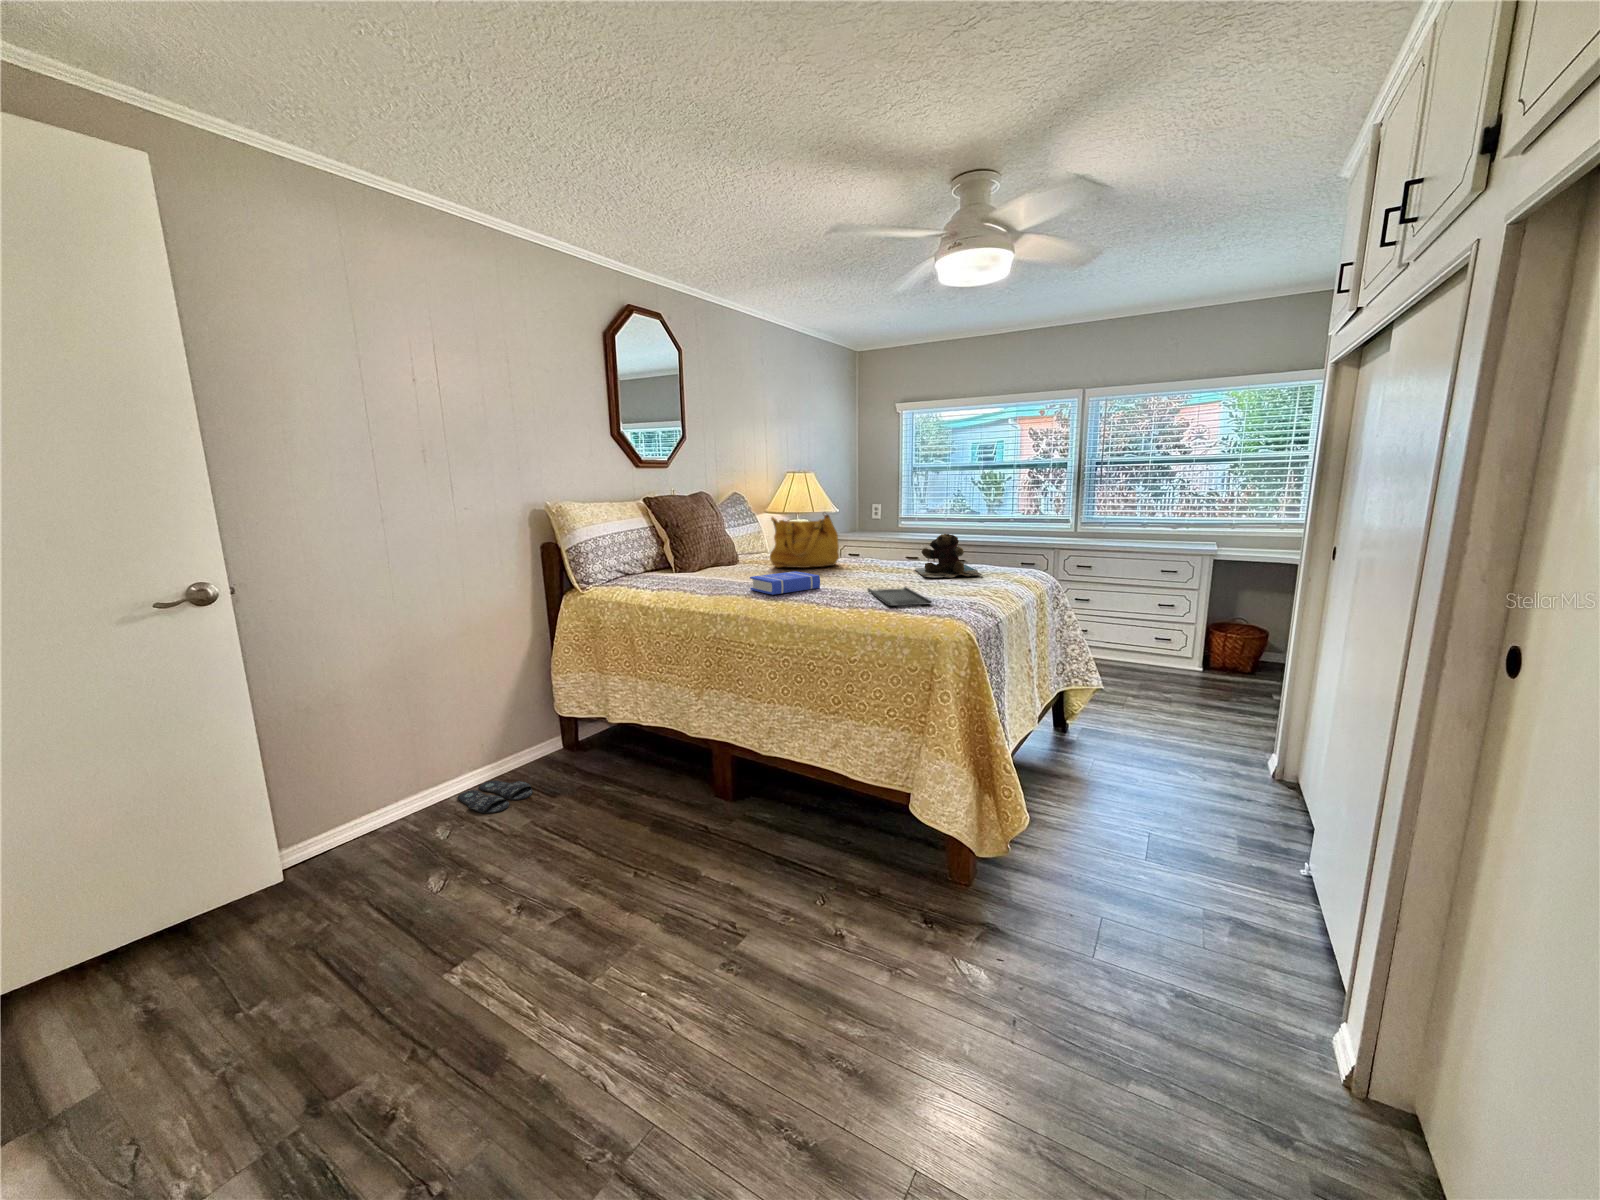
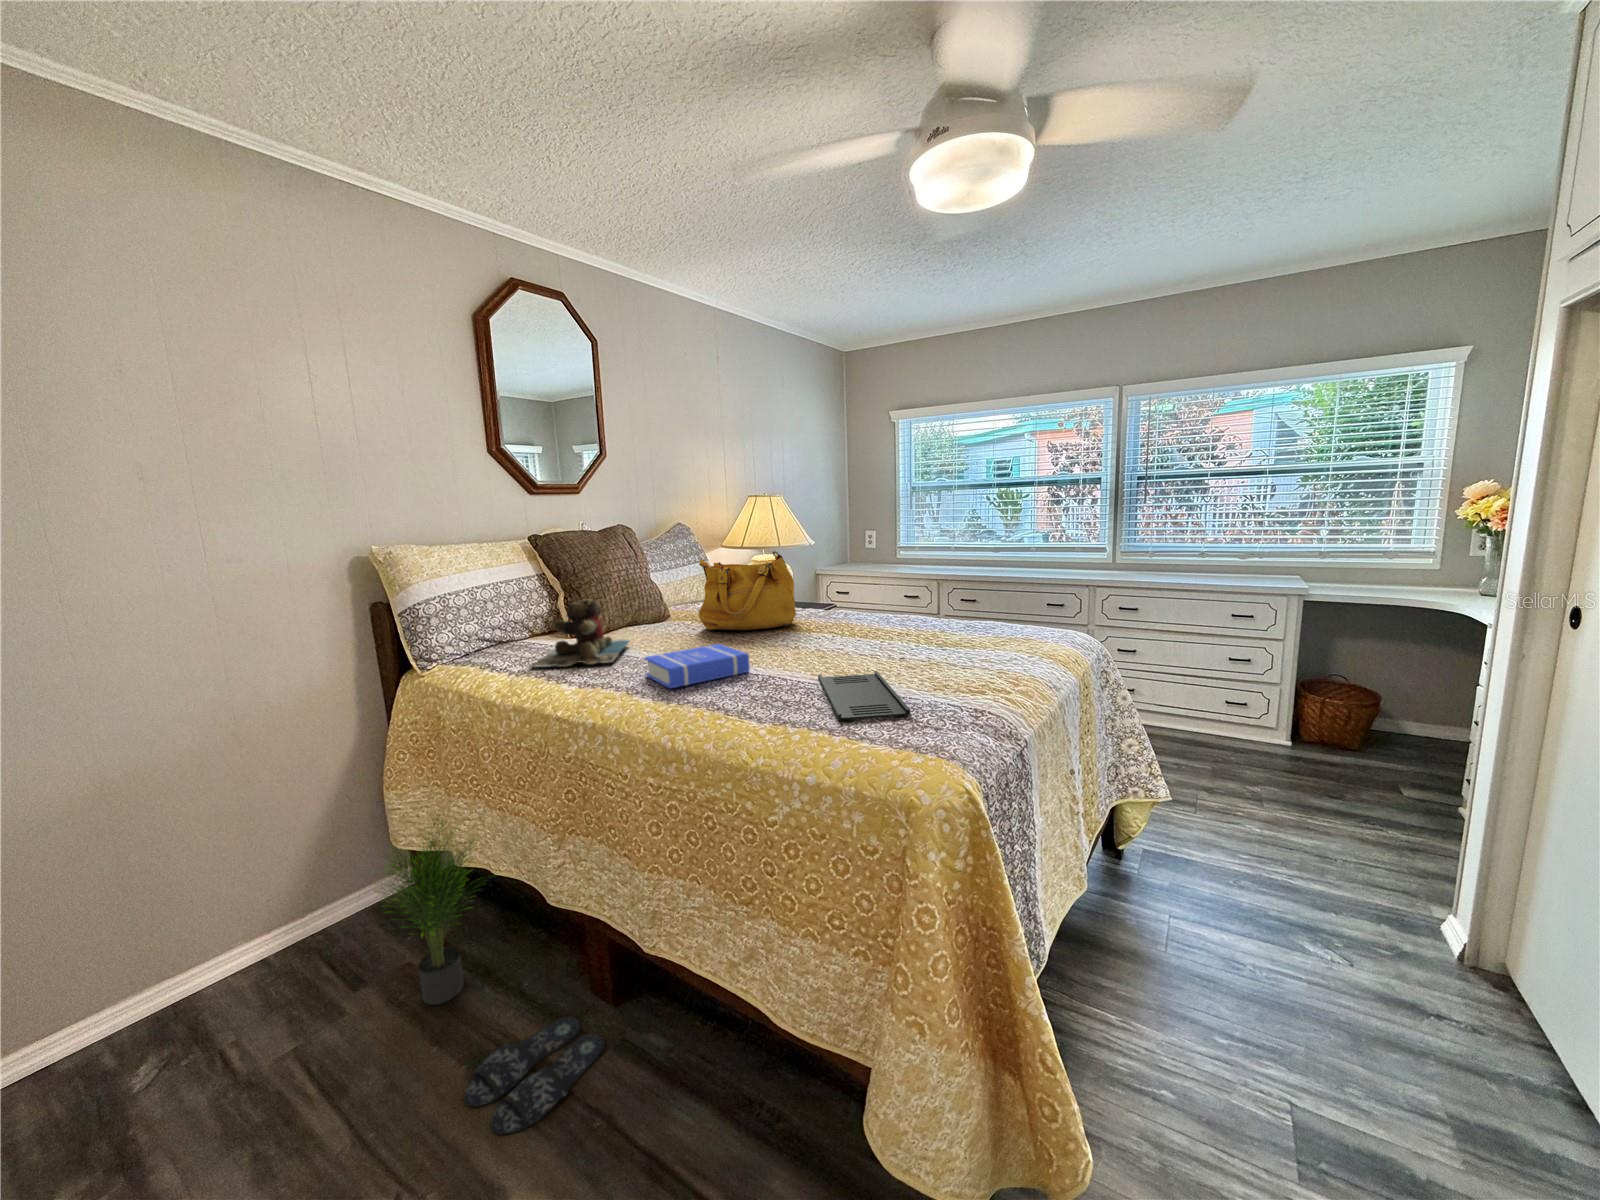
teddy bear: present [915,534,982,577] -> present [531,599,629,667]
potted plant: none [573,677,651,801] -> present [382,824,483,1005]
slippers: present [458,781,532,813] -> present [464,1016,605,1135]

